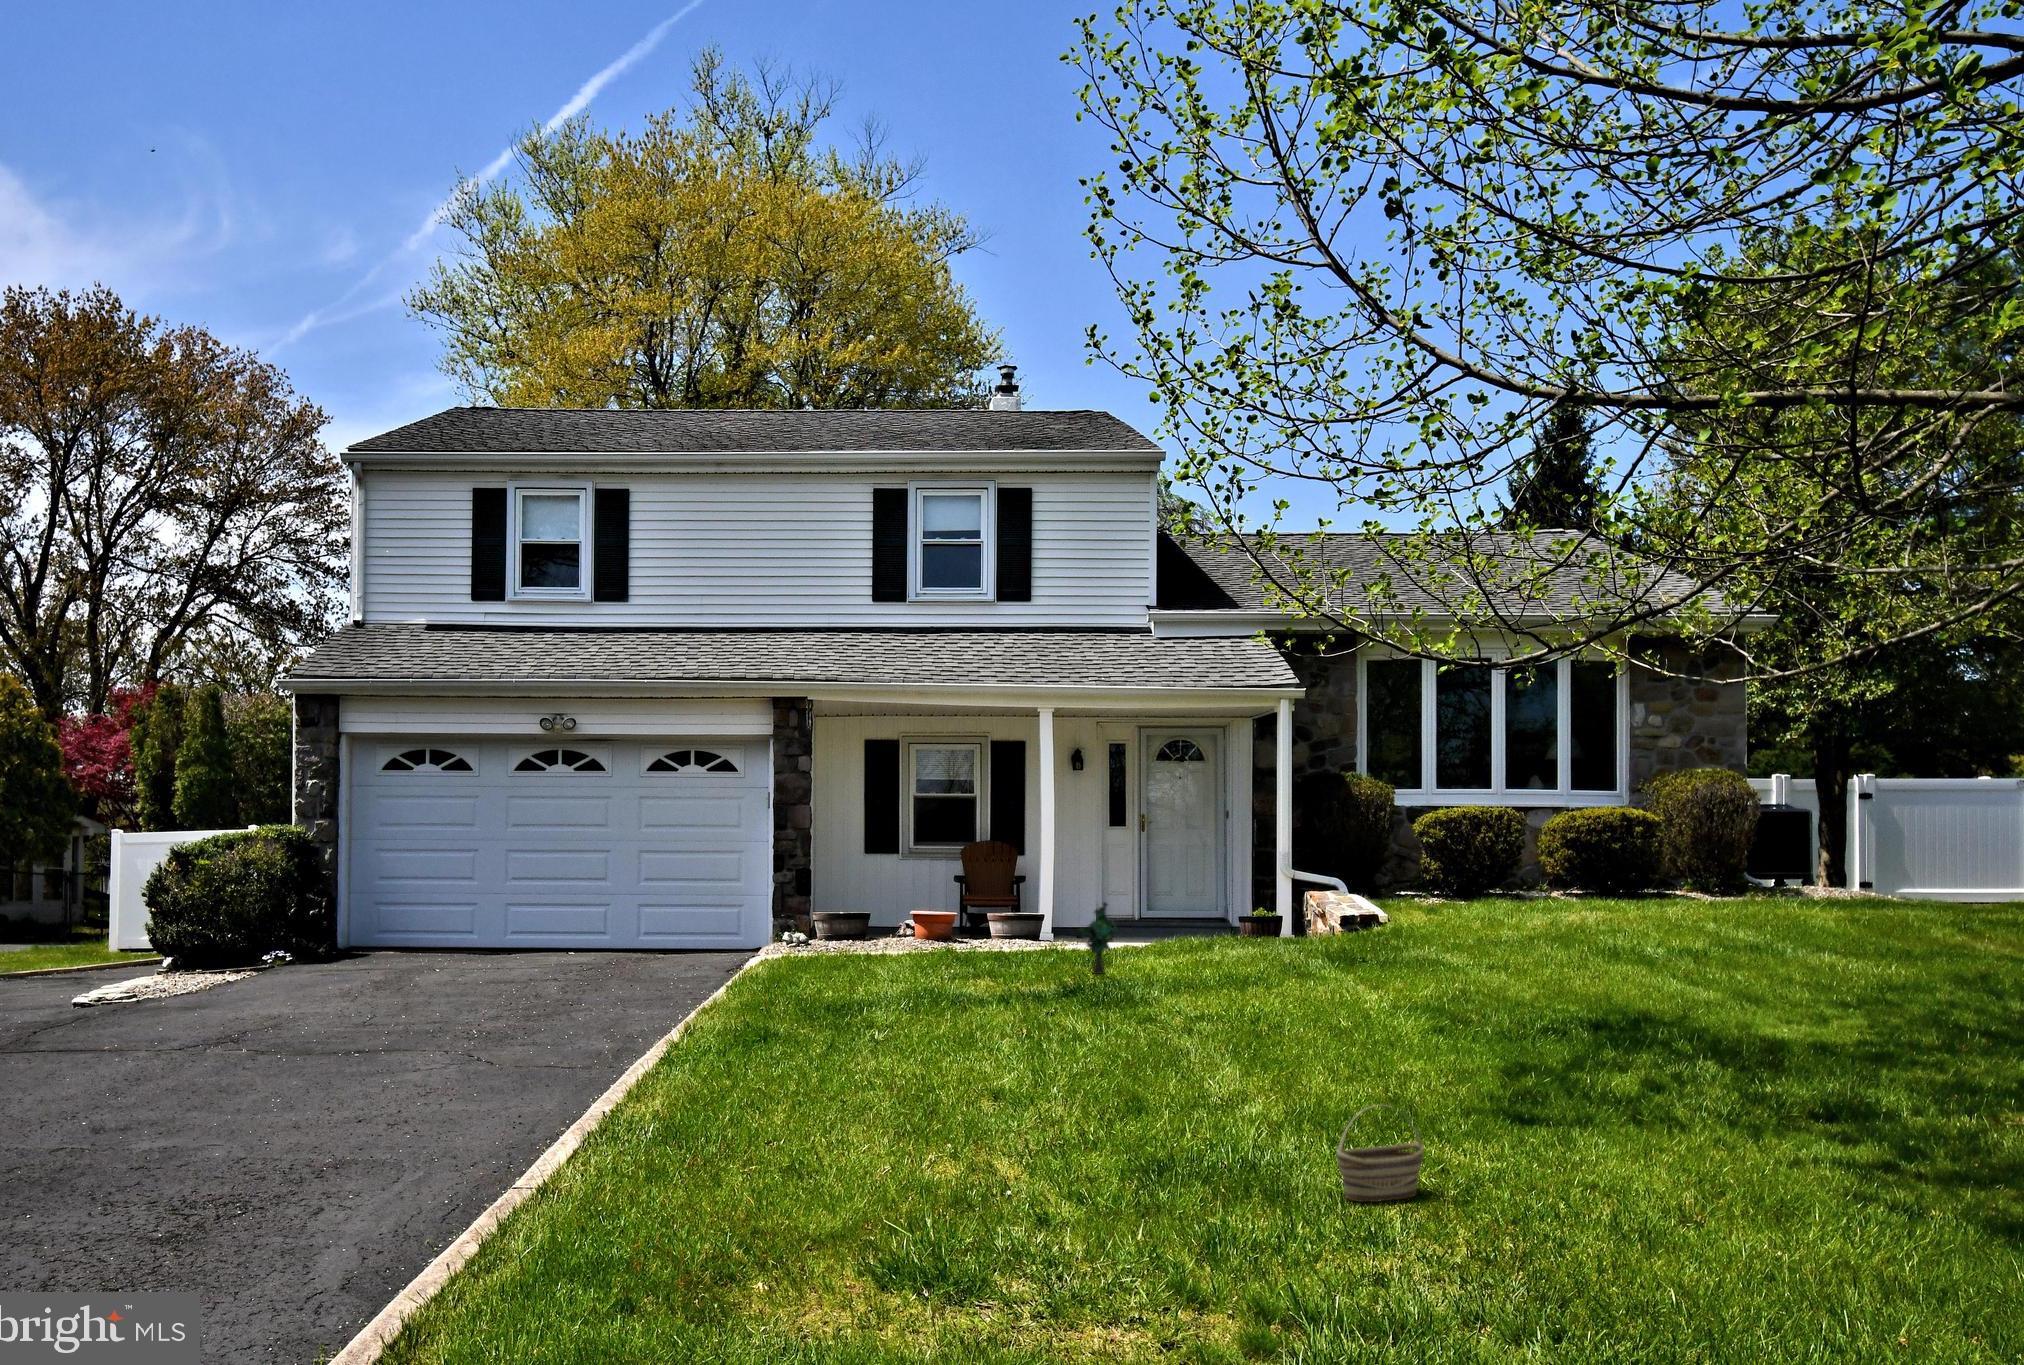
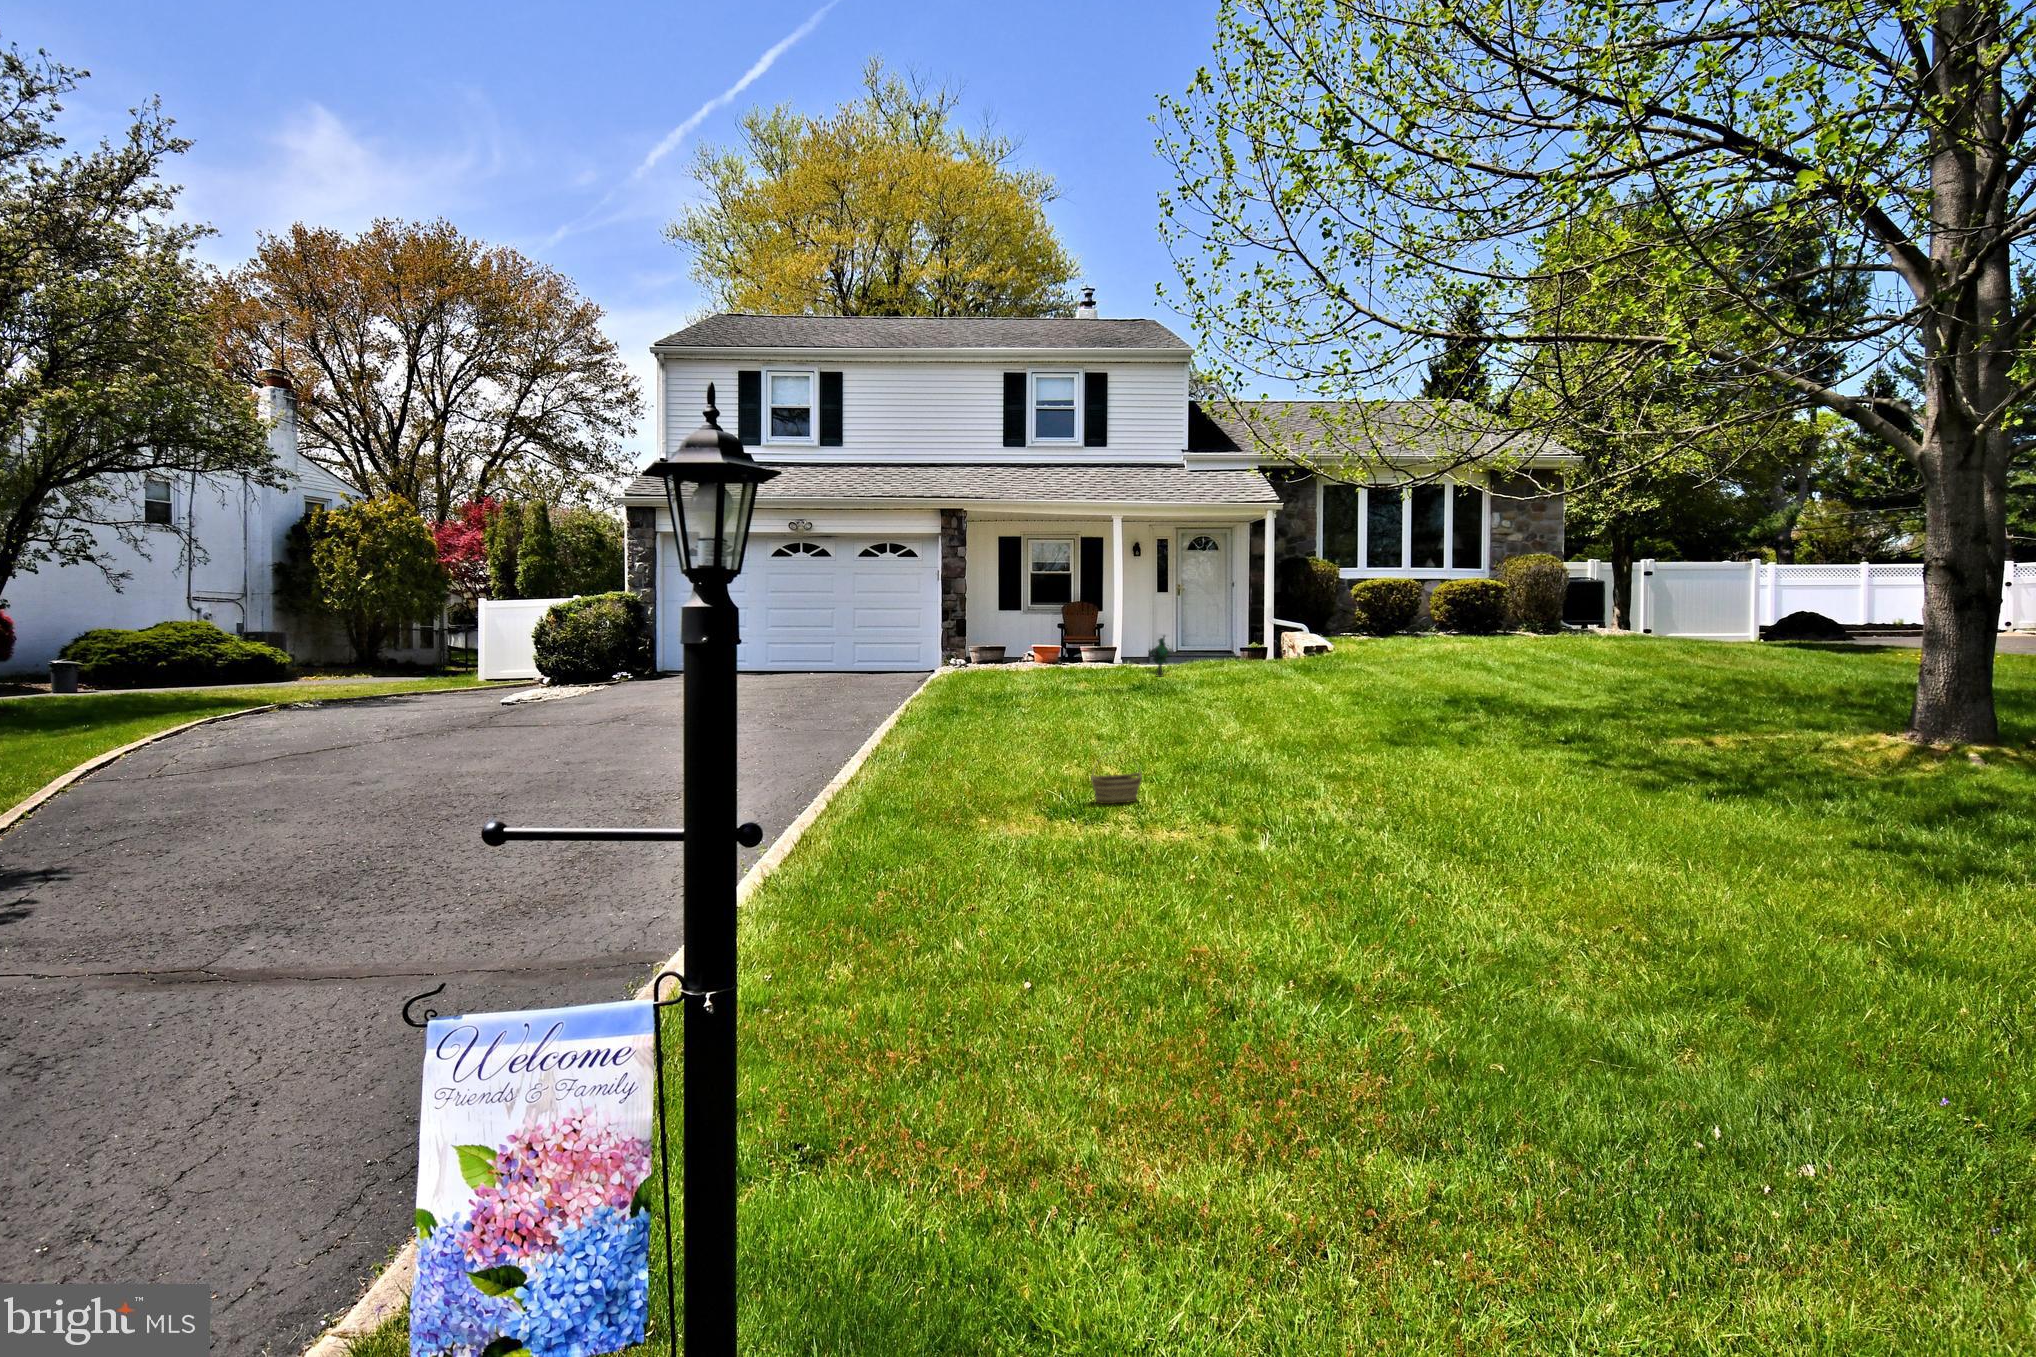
basket: present [1337,1105,1424,1202] -> present [1091,754,1142,804]

